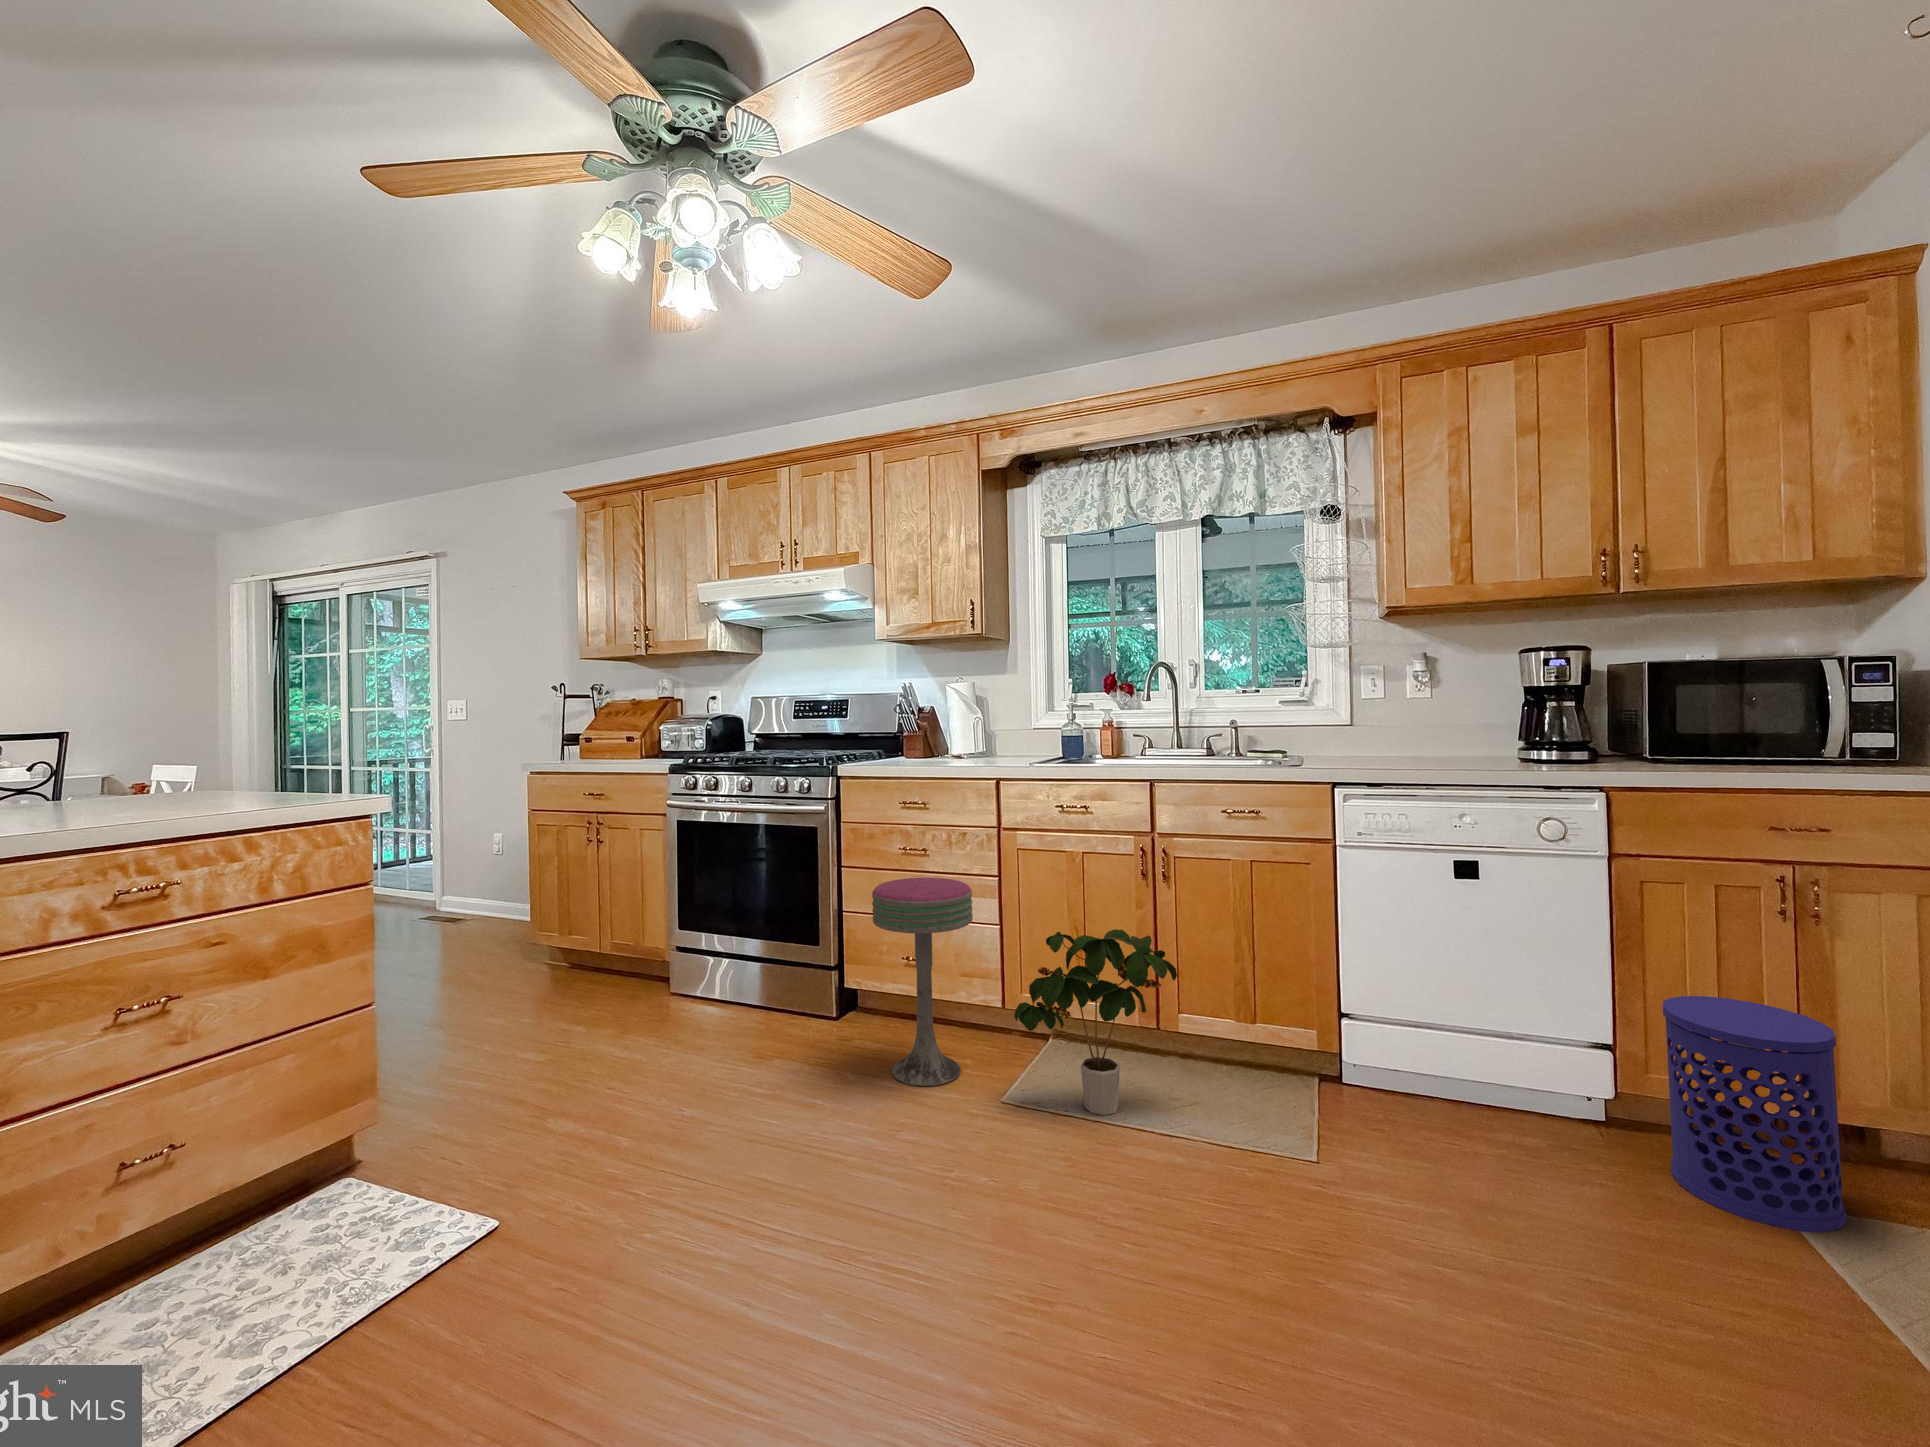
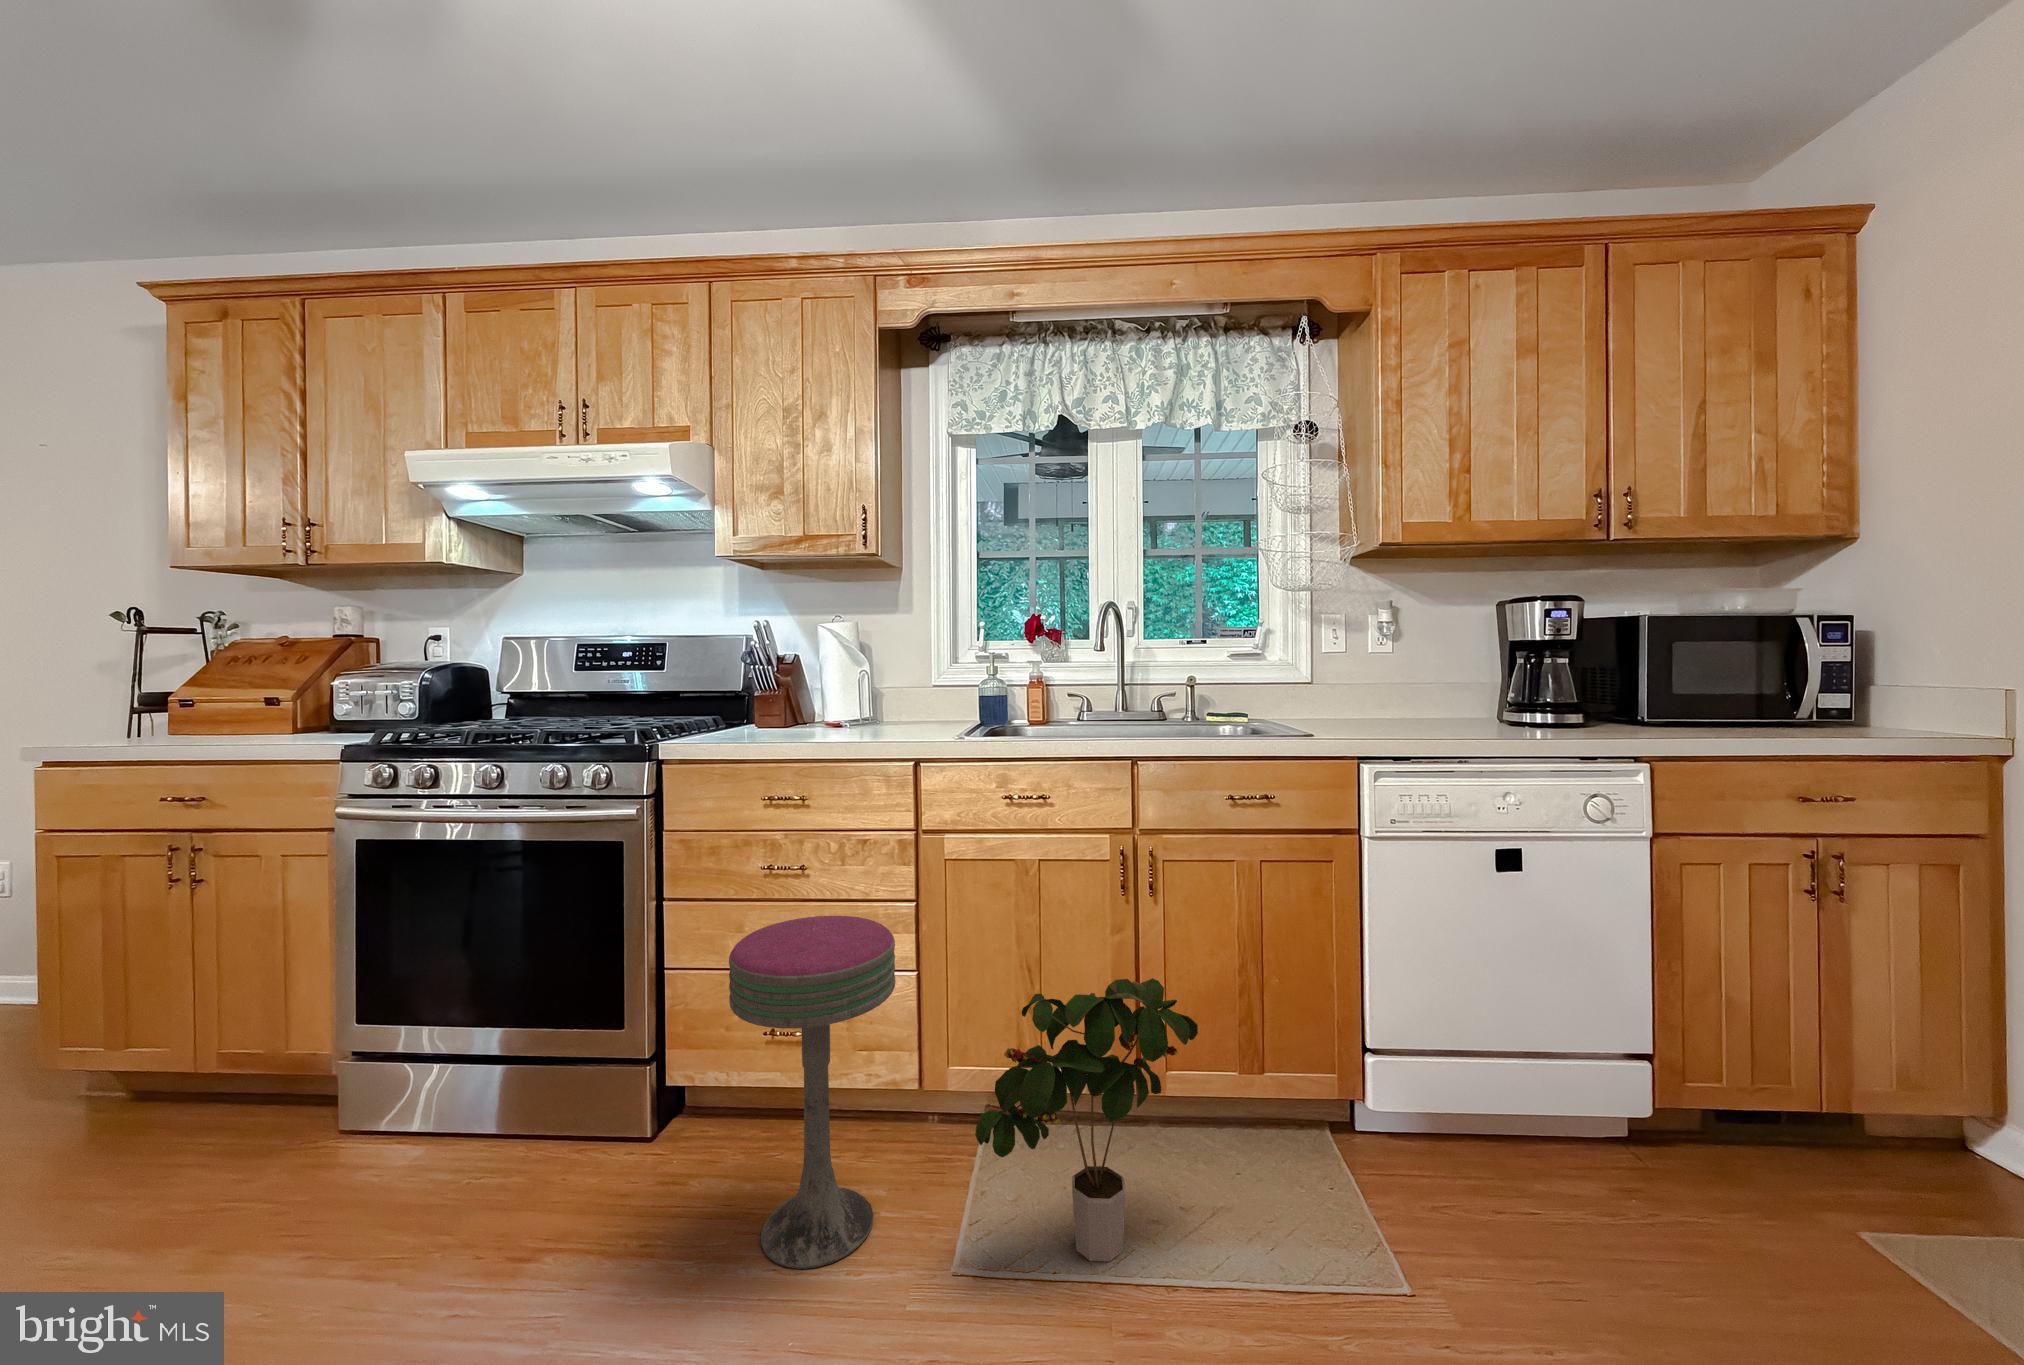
waste bin: present [1663,996,1847,1232] -> none [1712,983,1913,1257]

